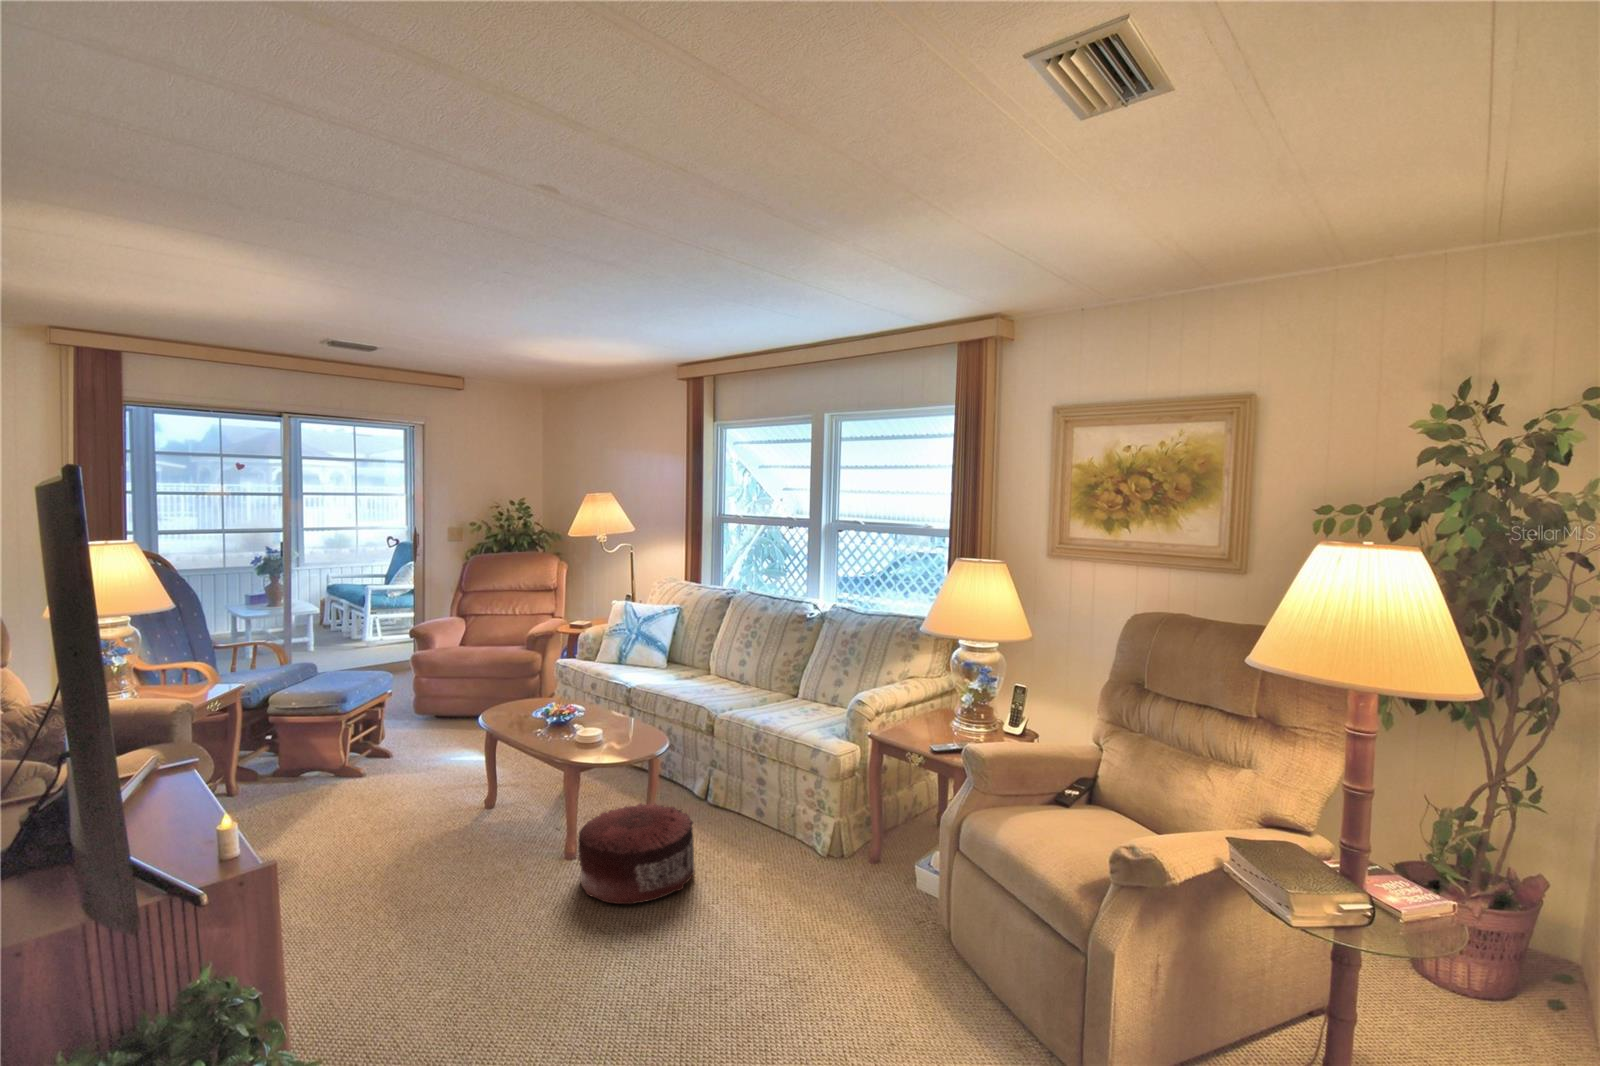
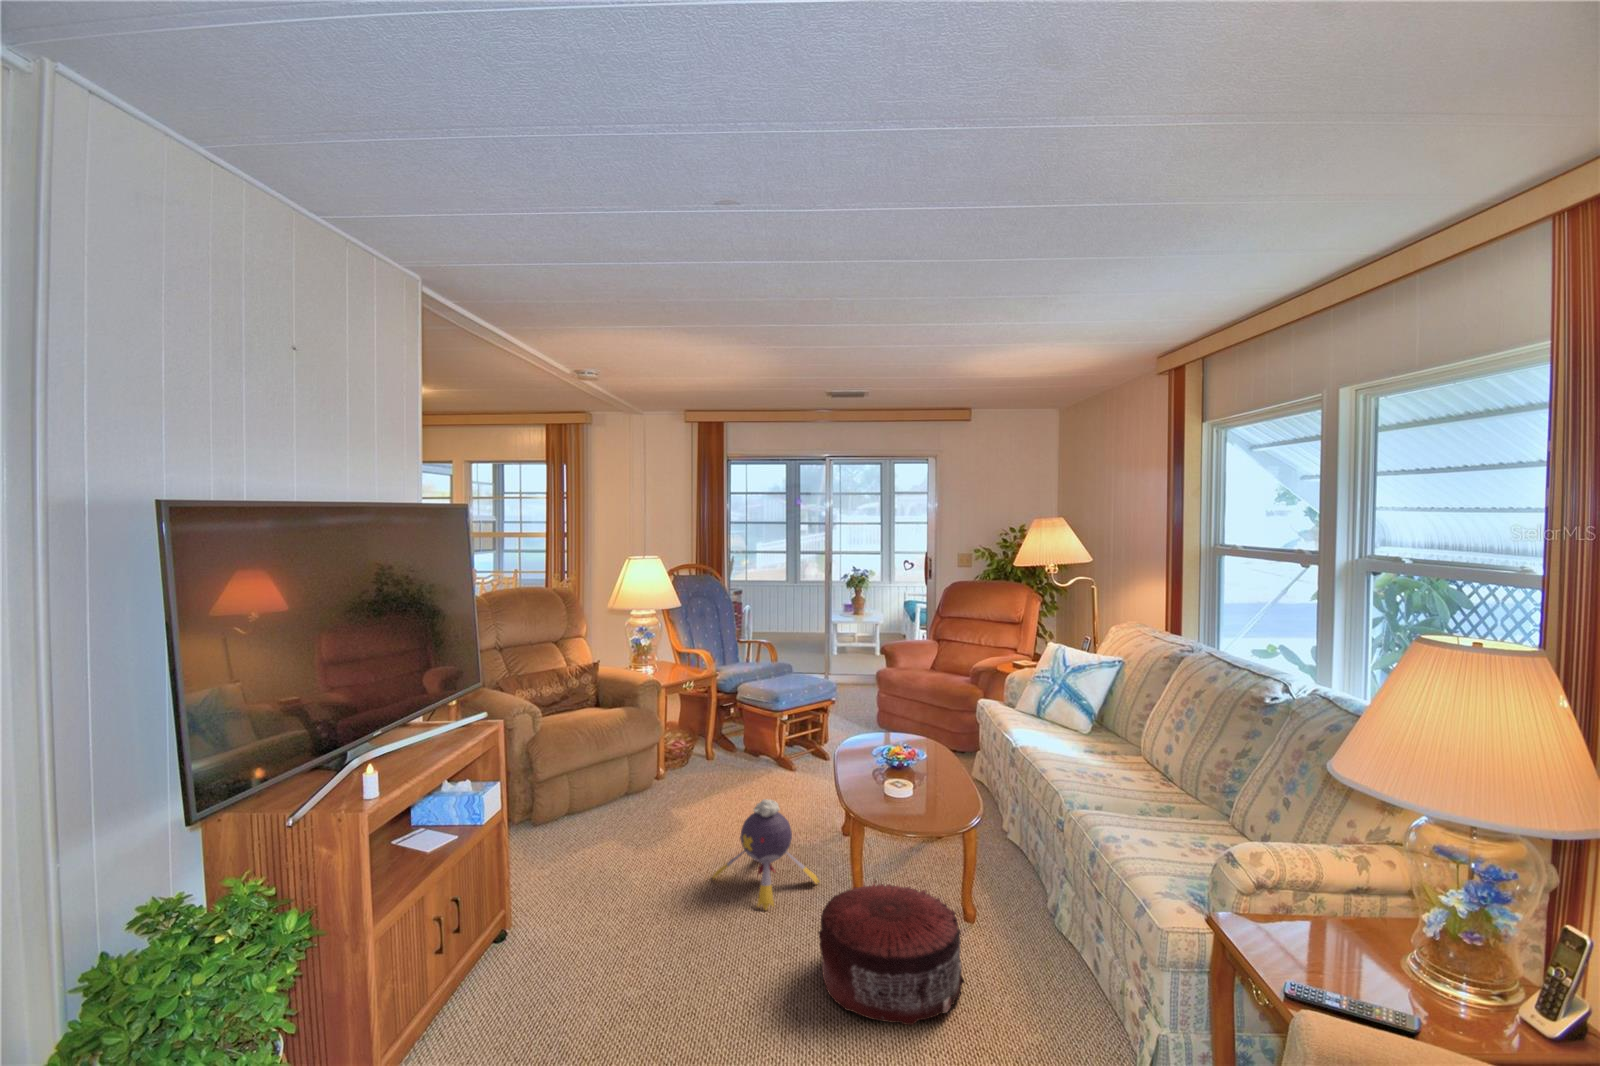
plush toy: none [398,783,513,885] -> present [713,799,819,910]

